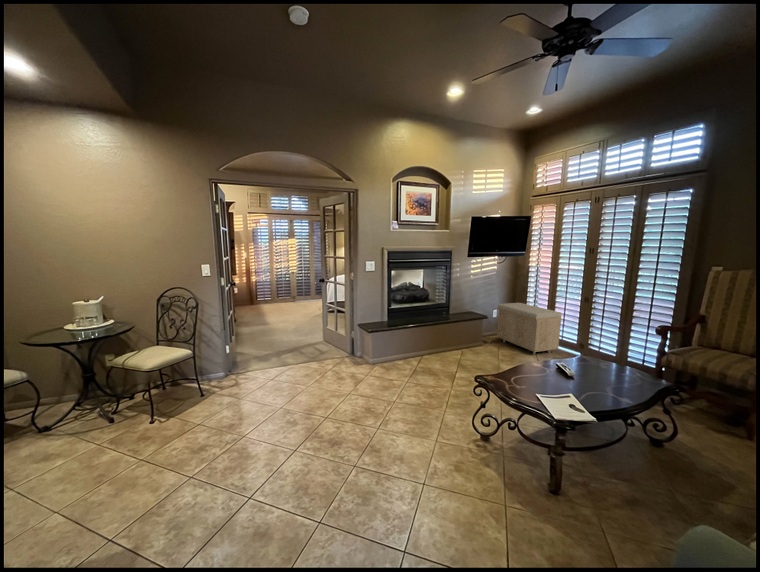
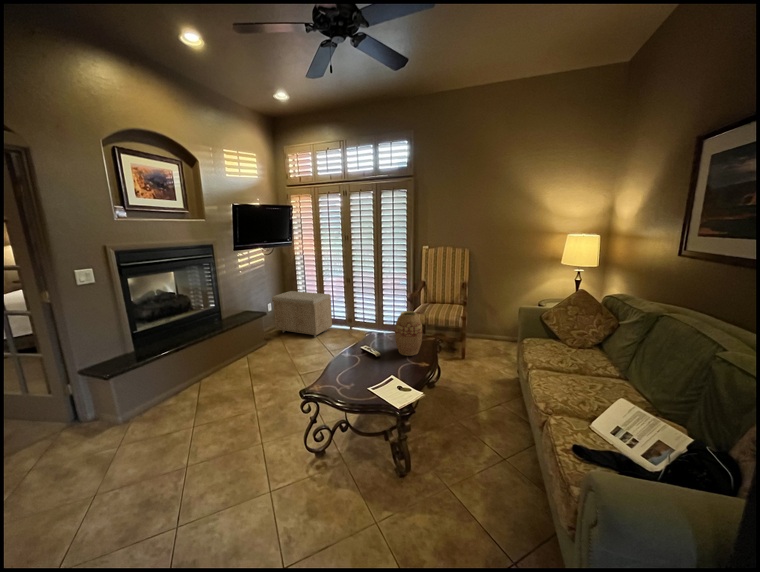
vase: none [598,336,638,389] -> present [395,311,422,356]

